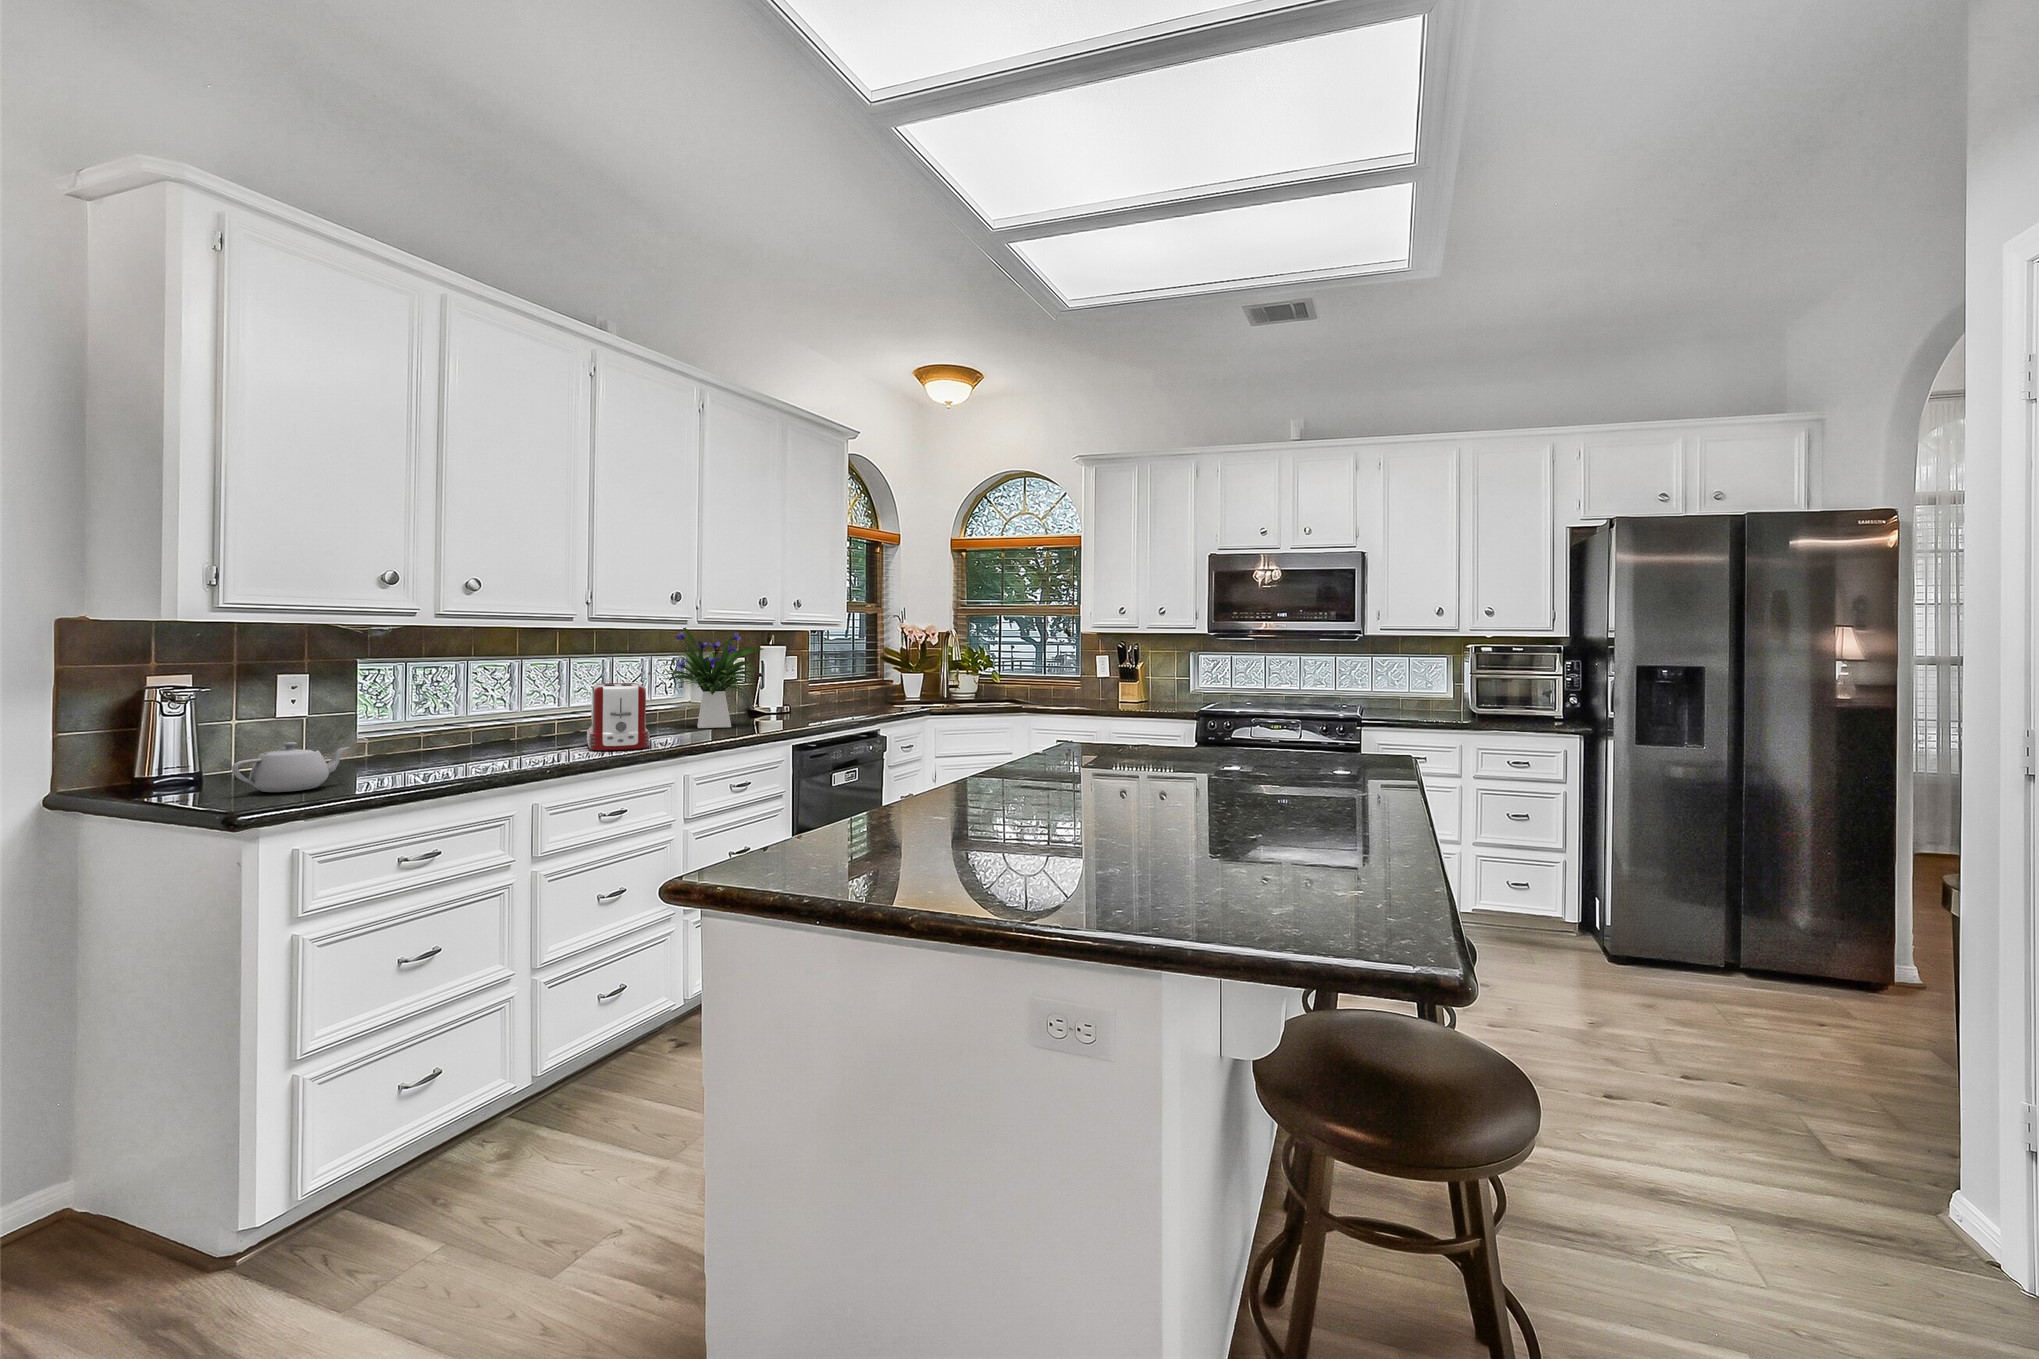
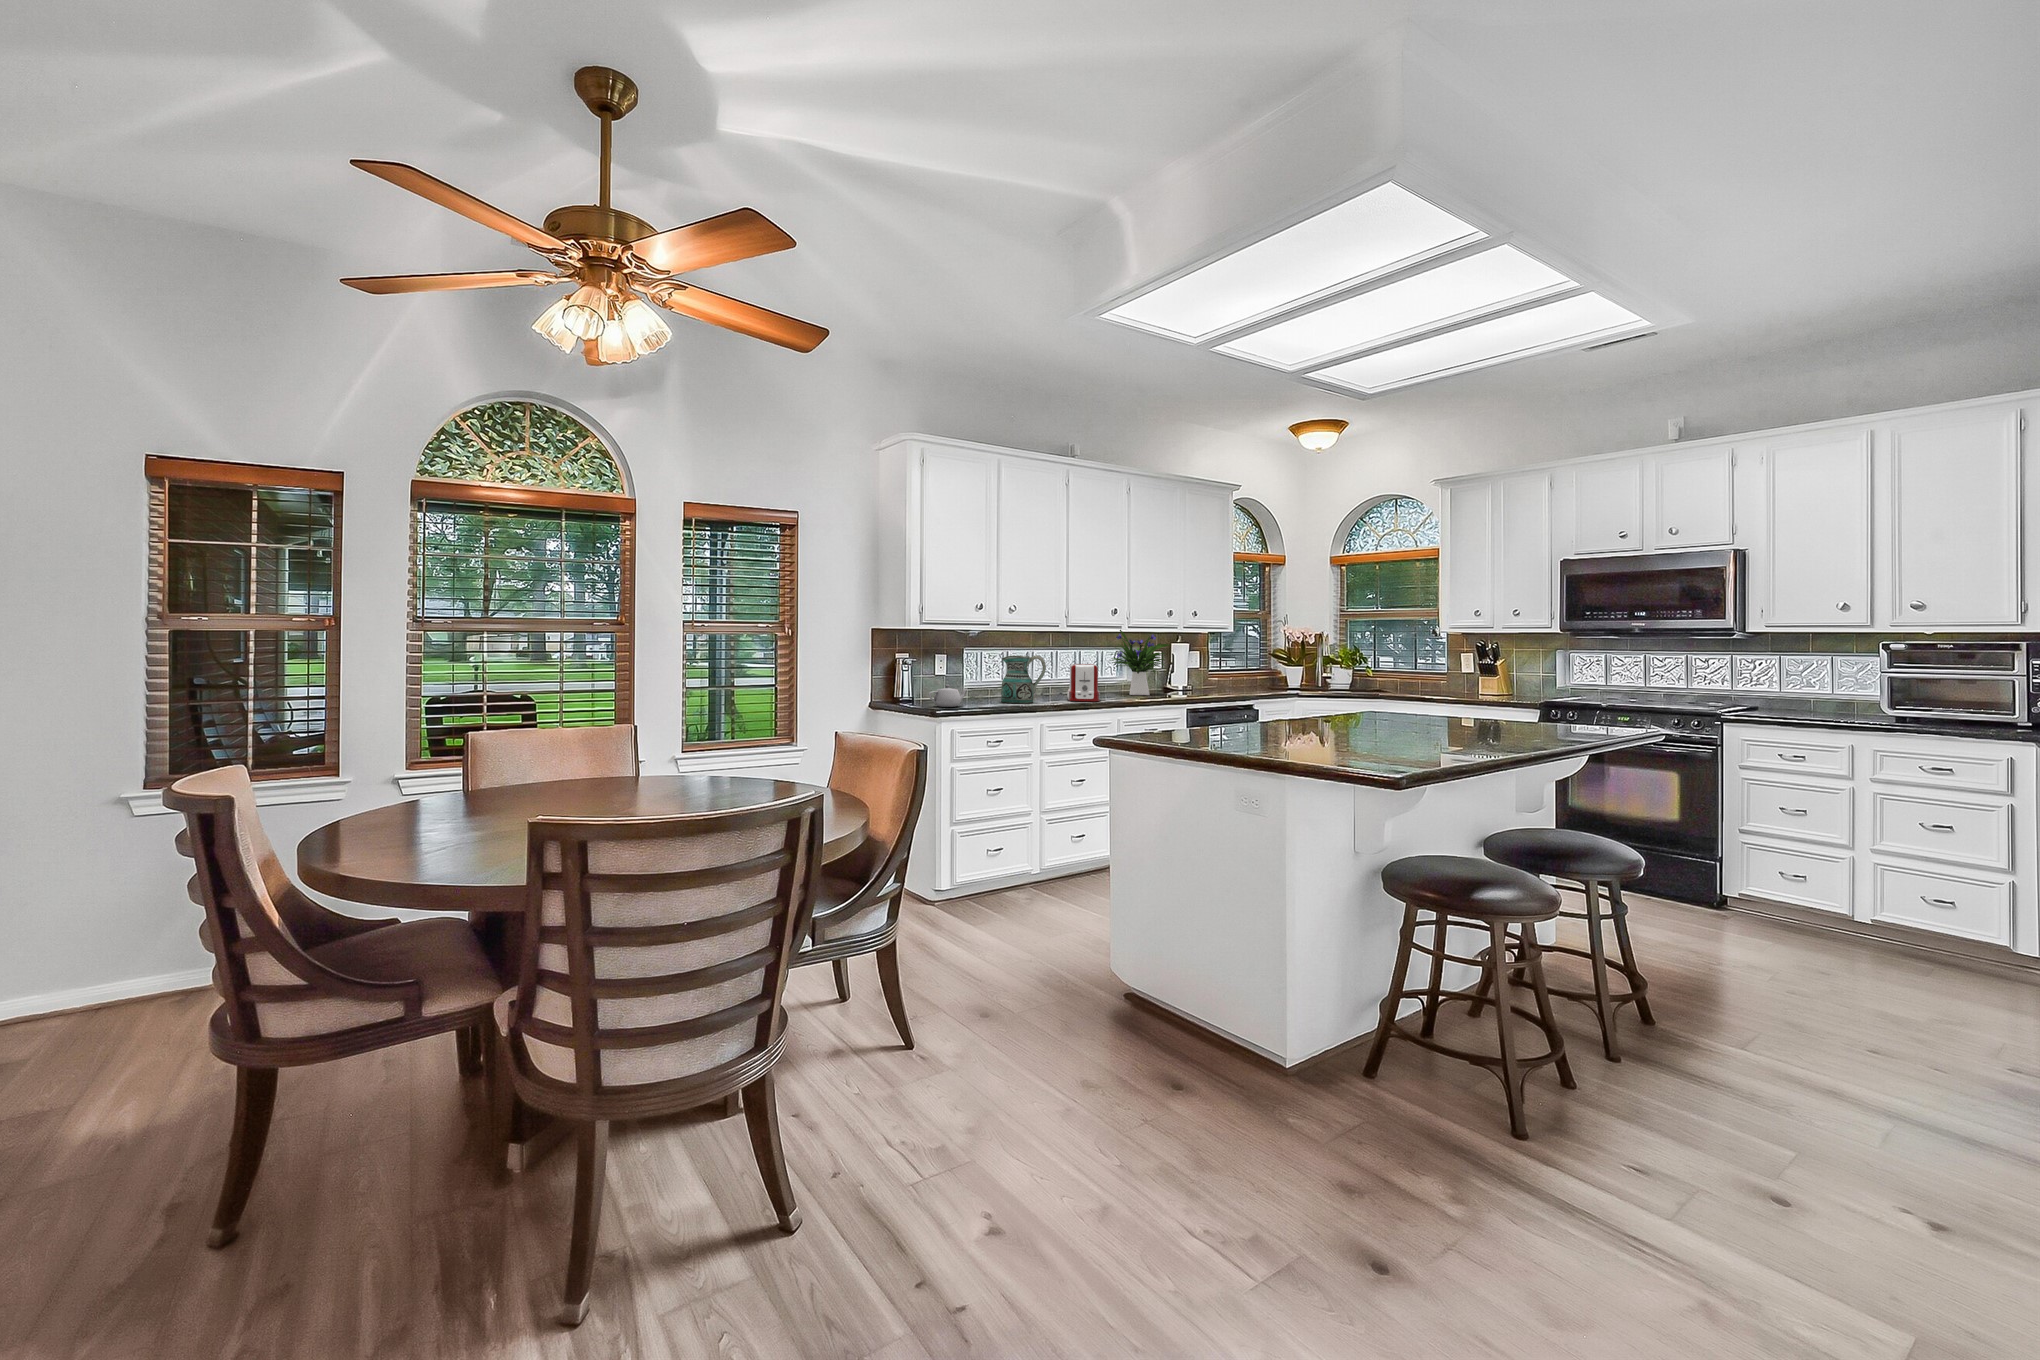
ceramic pitcher: none [441,672,541,766] -> present [1001,655,1046,703]

